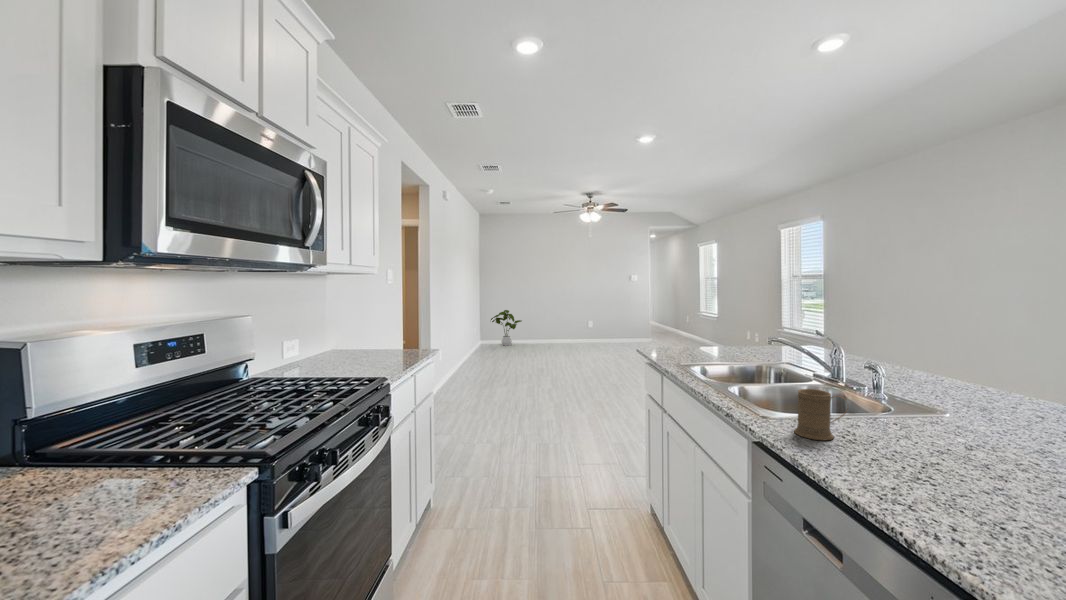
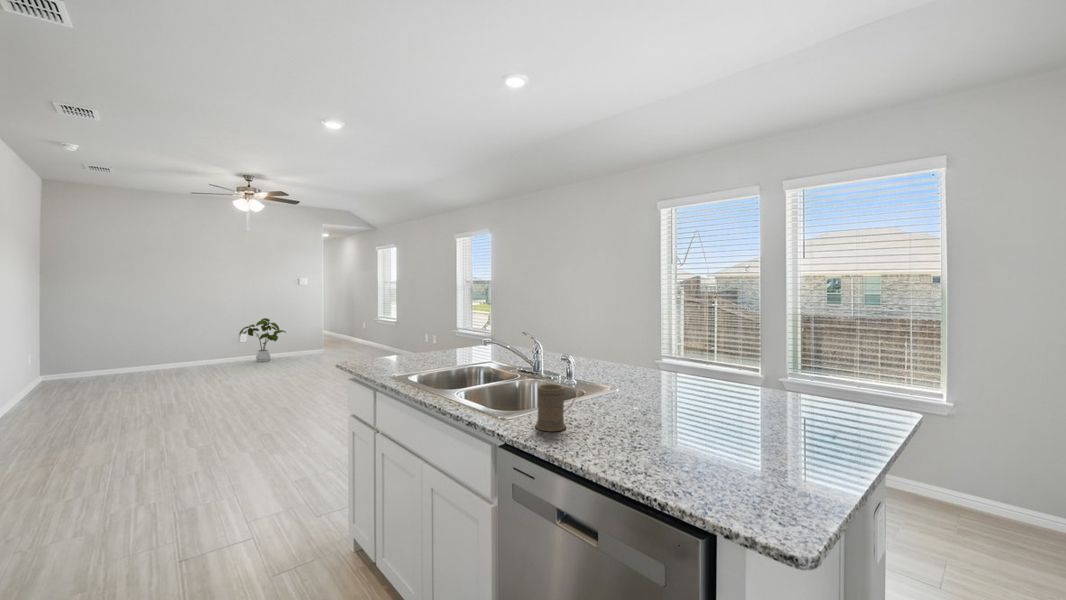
house plant: present [491,310,521,346] -> present [239,318,286,362]

